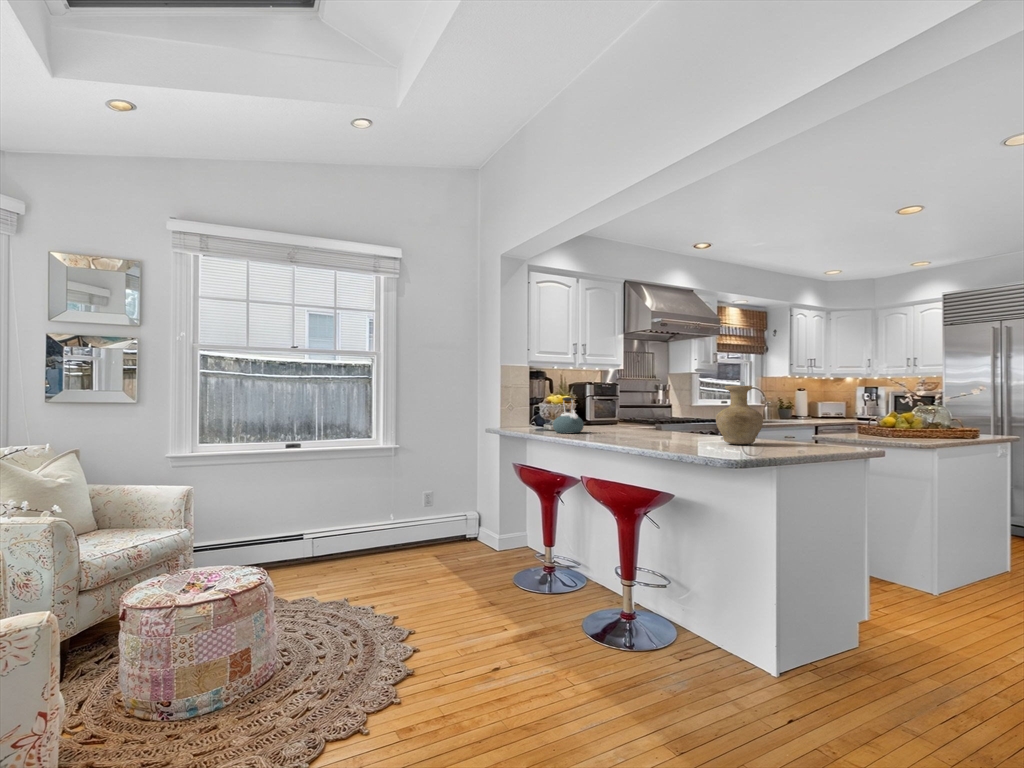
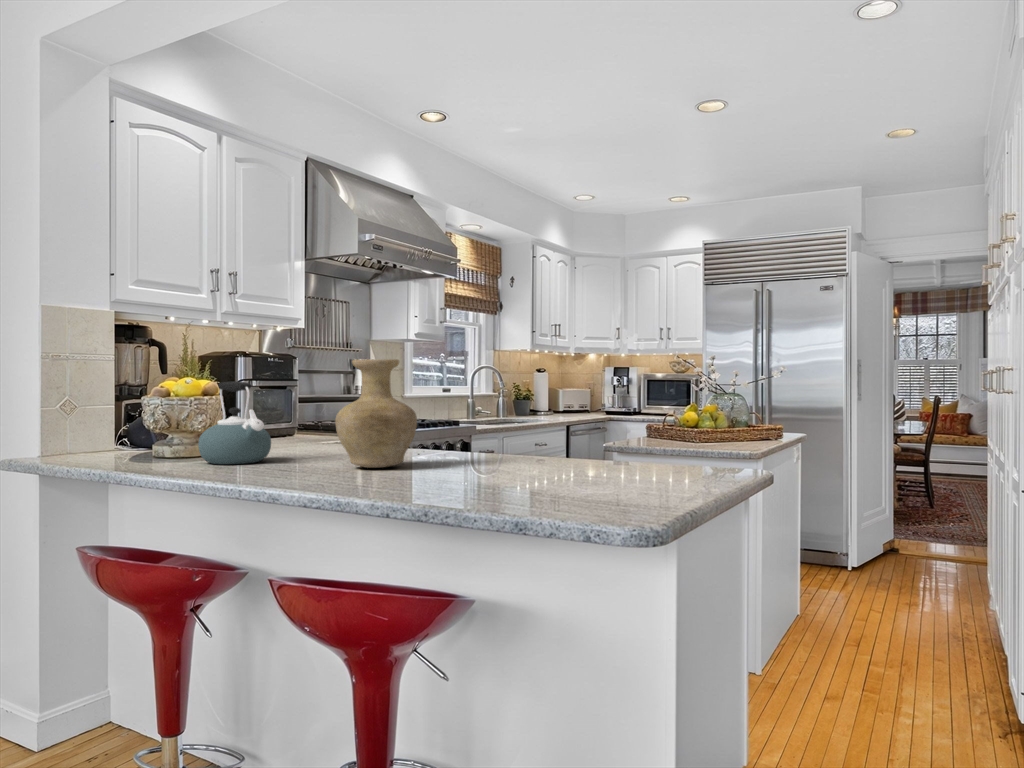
vase: present [716,386,763,445] -> present [335,359,417,468]

